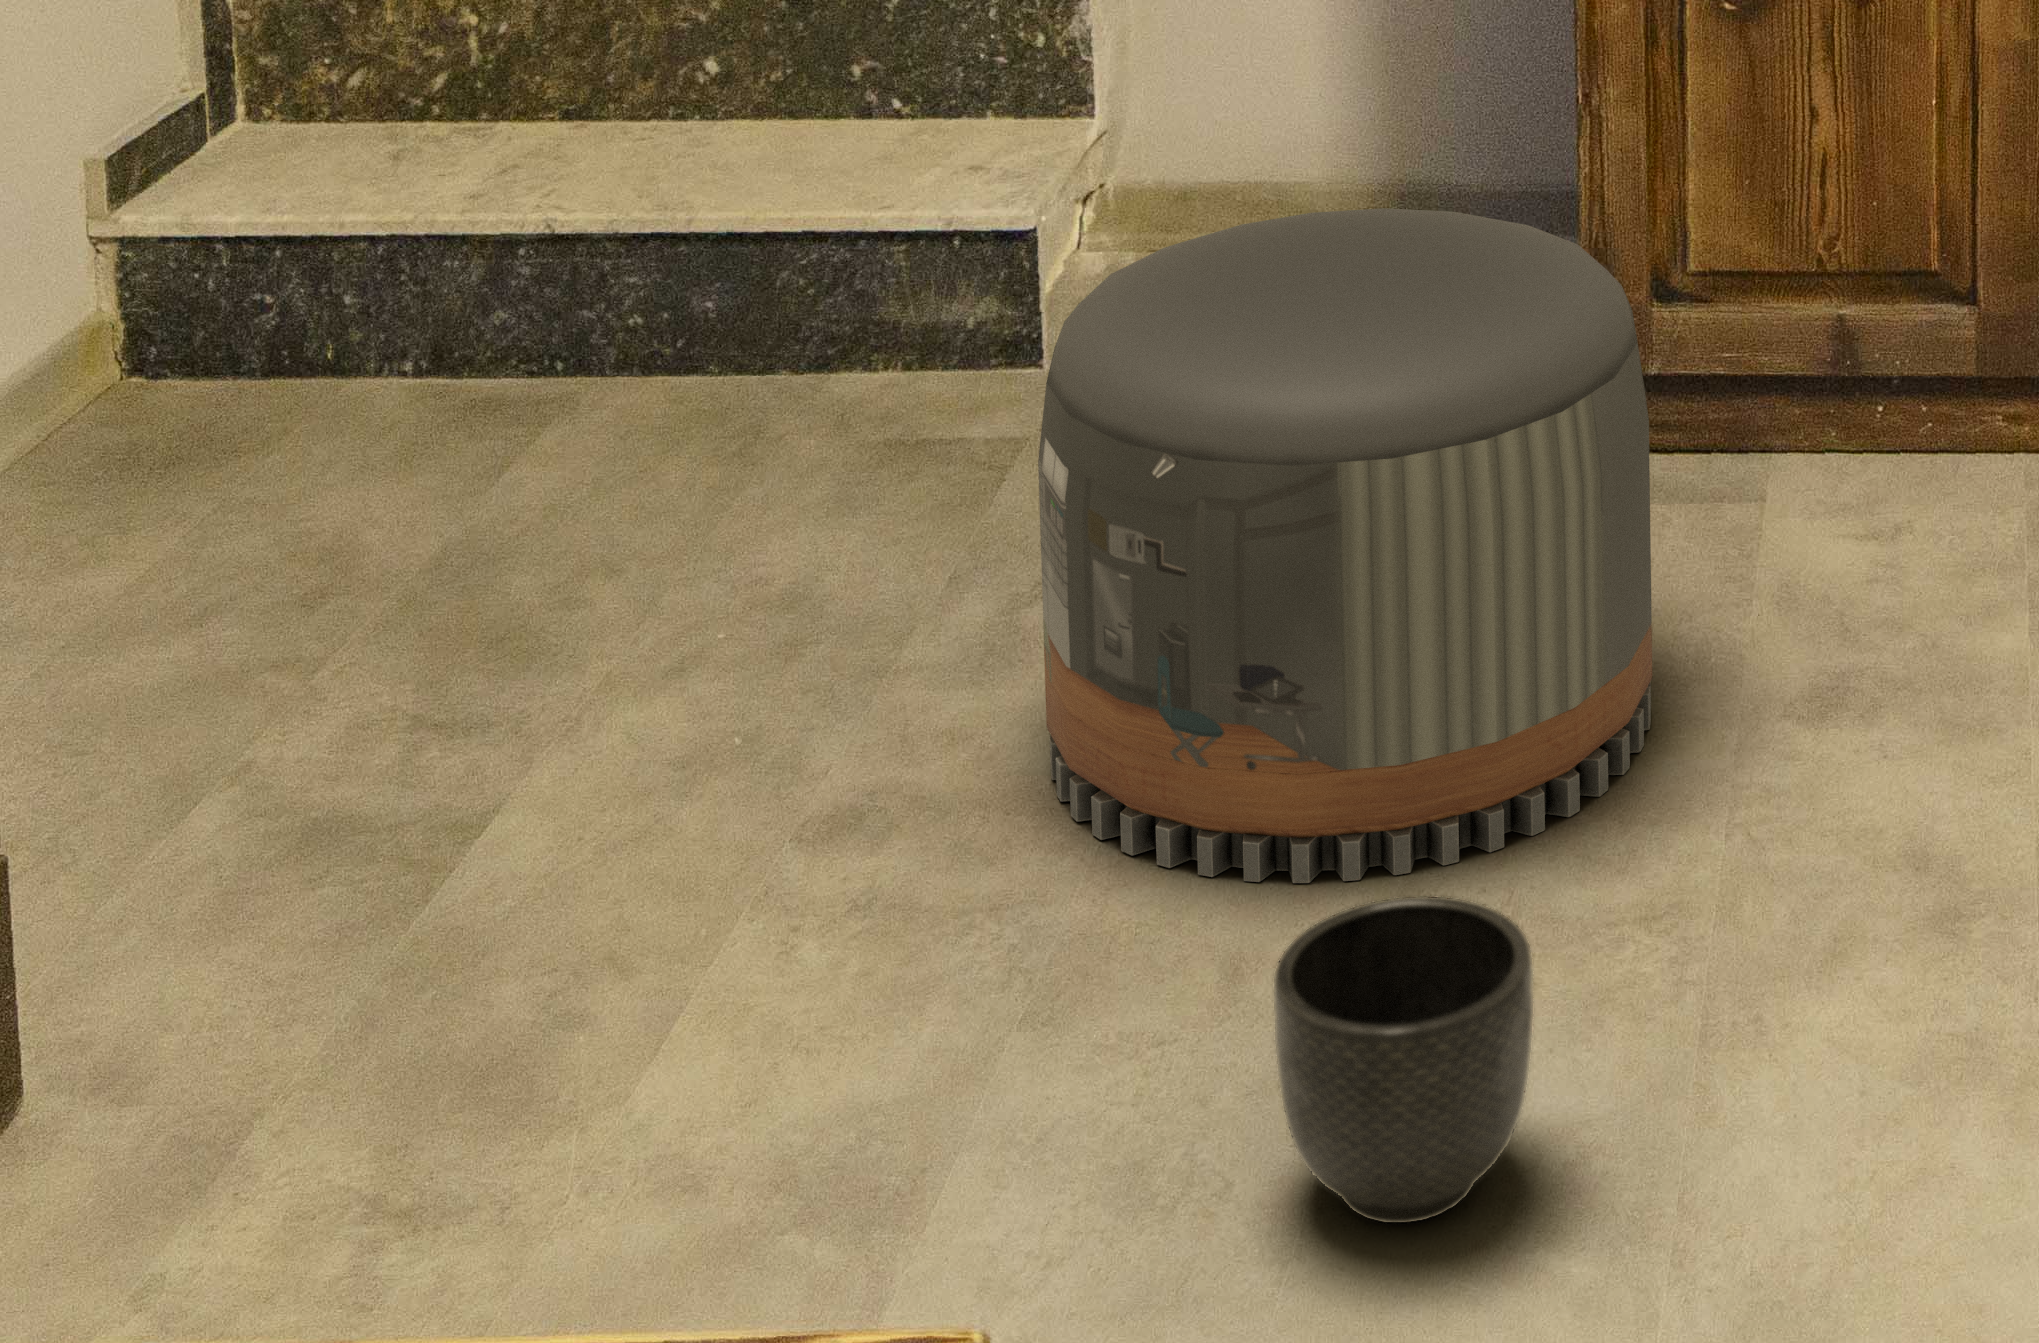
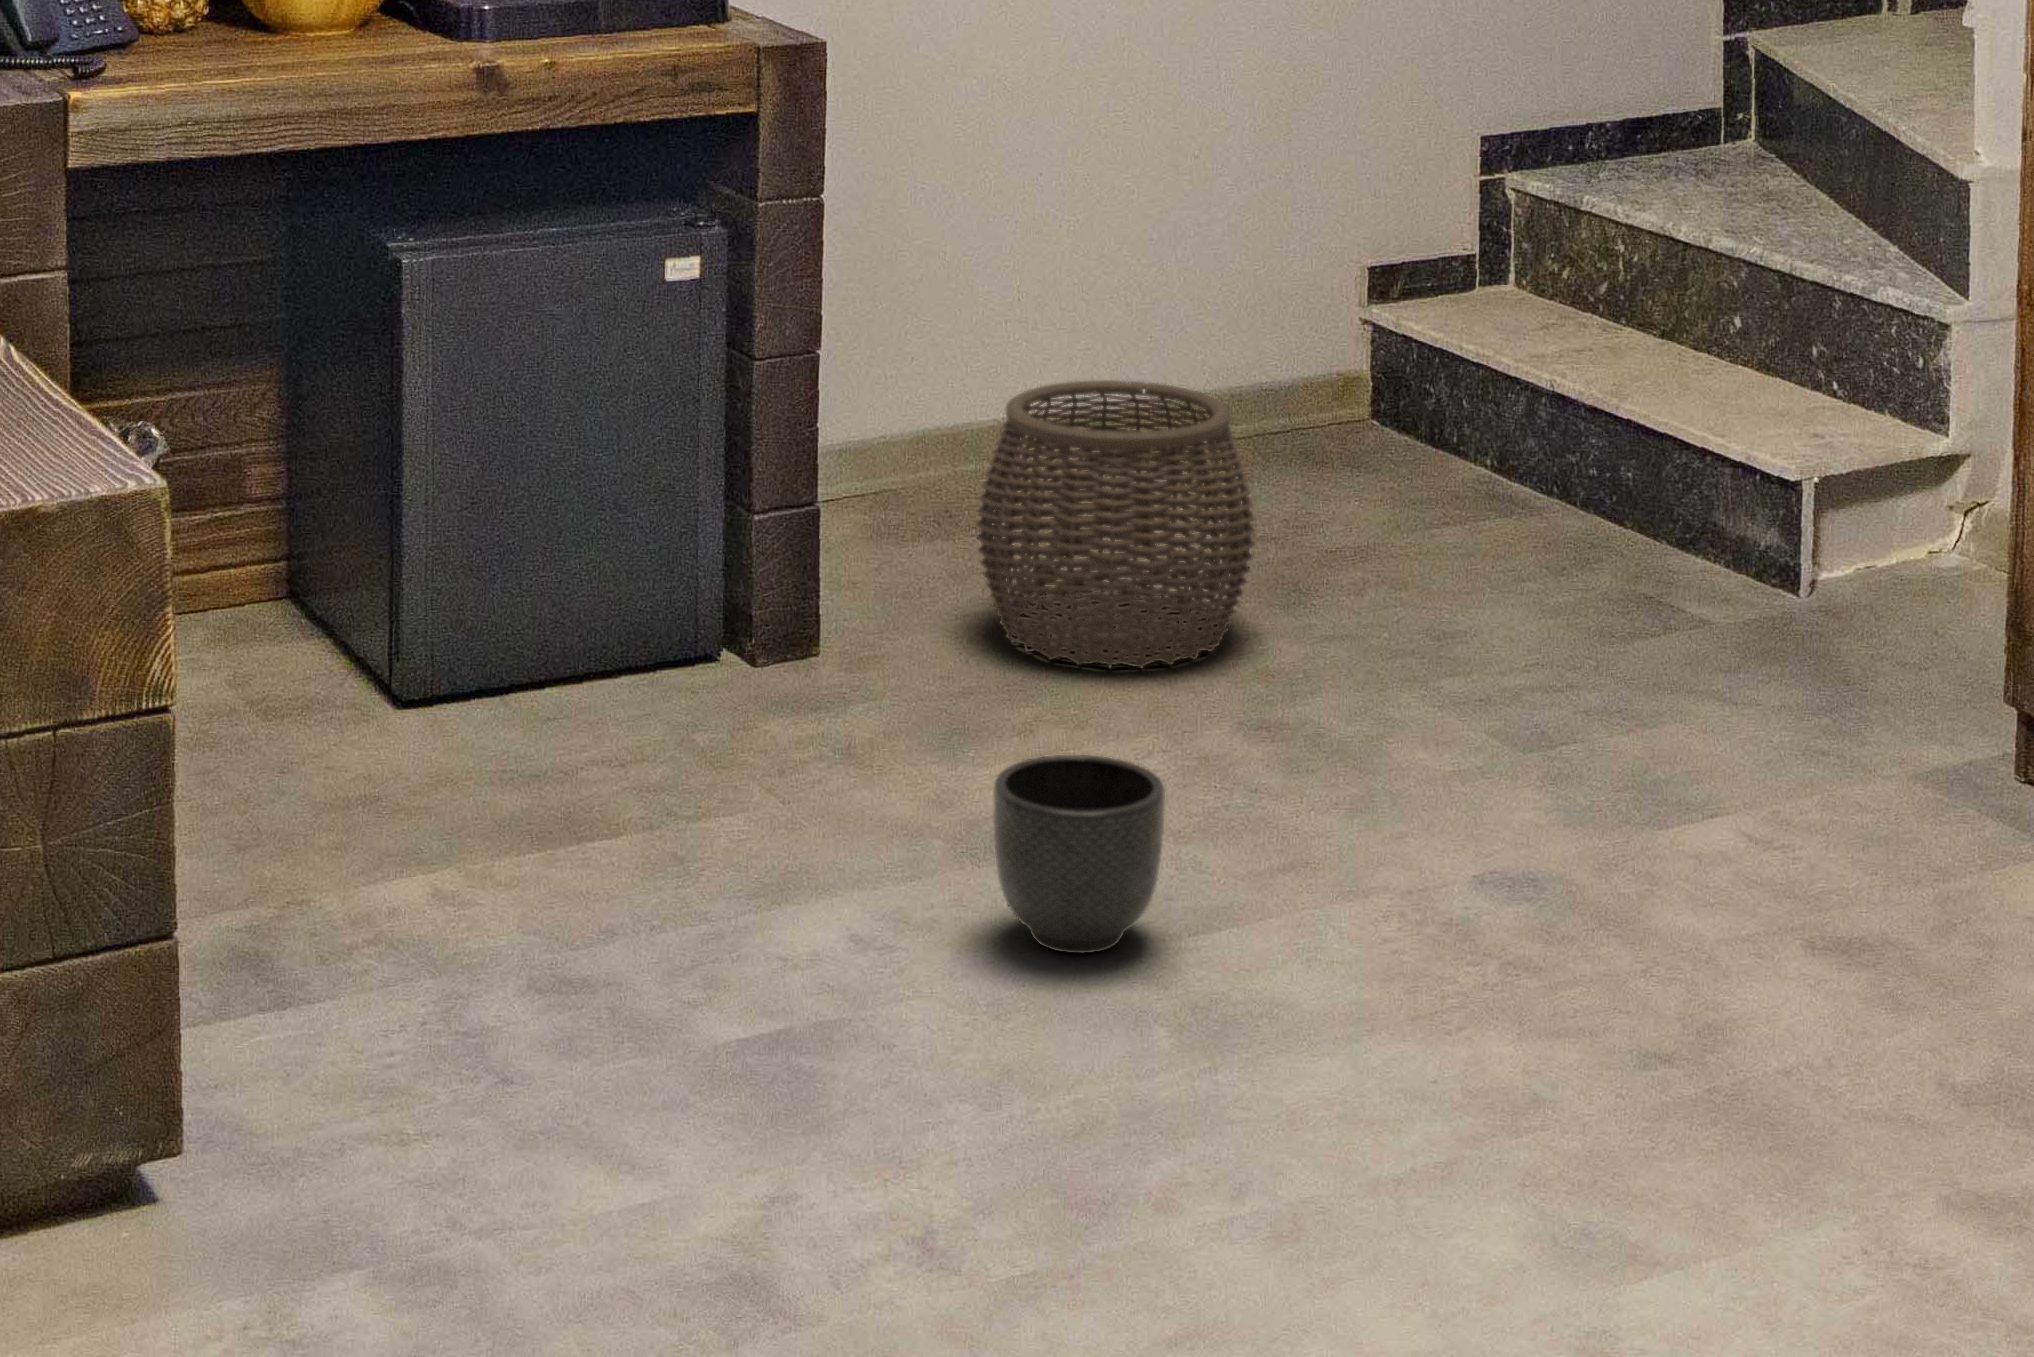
pouf: present [1038,208,1652,883] -> none [1303,418,1768,887]
woven basket: none [205,401,680,909] -> present [976,380,1255,668]

